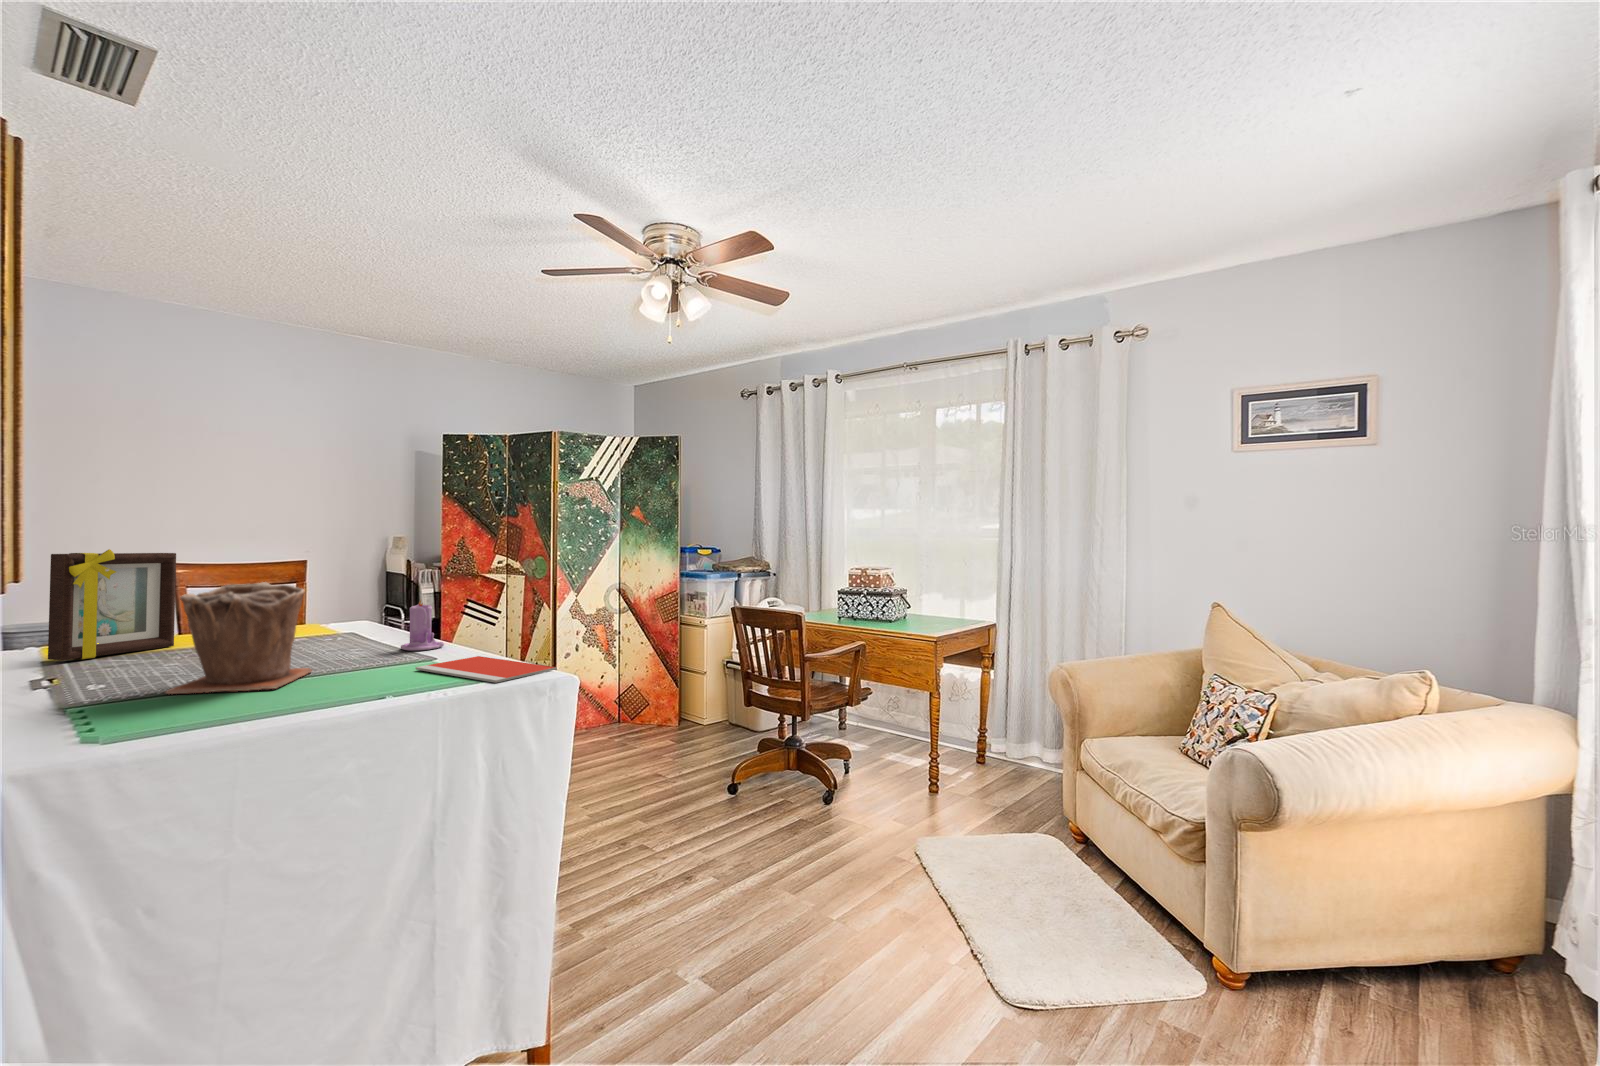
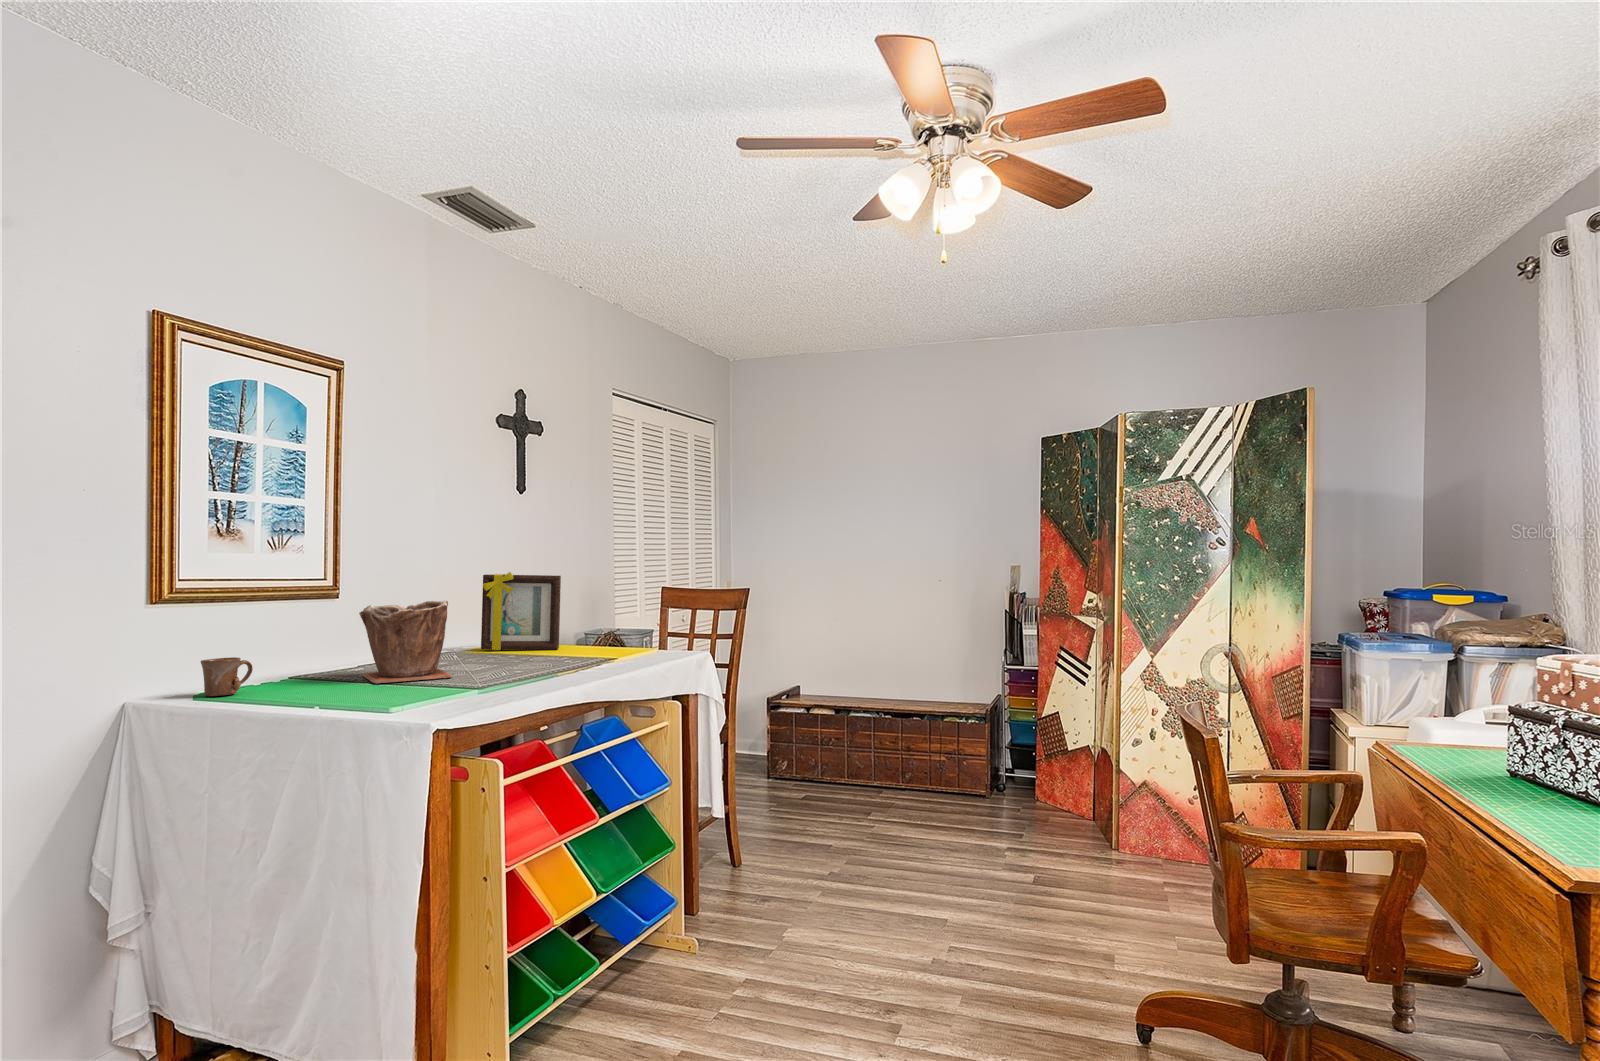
candle: present [401,600,444,651] -> none [557,625,595,677]
notebook: present [416,656,557,683] -> none [395,687,524,711]
mug: none [112,678,186,743] -> present [201,657,253,696]

